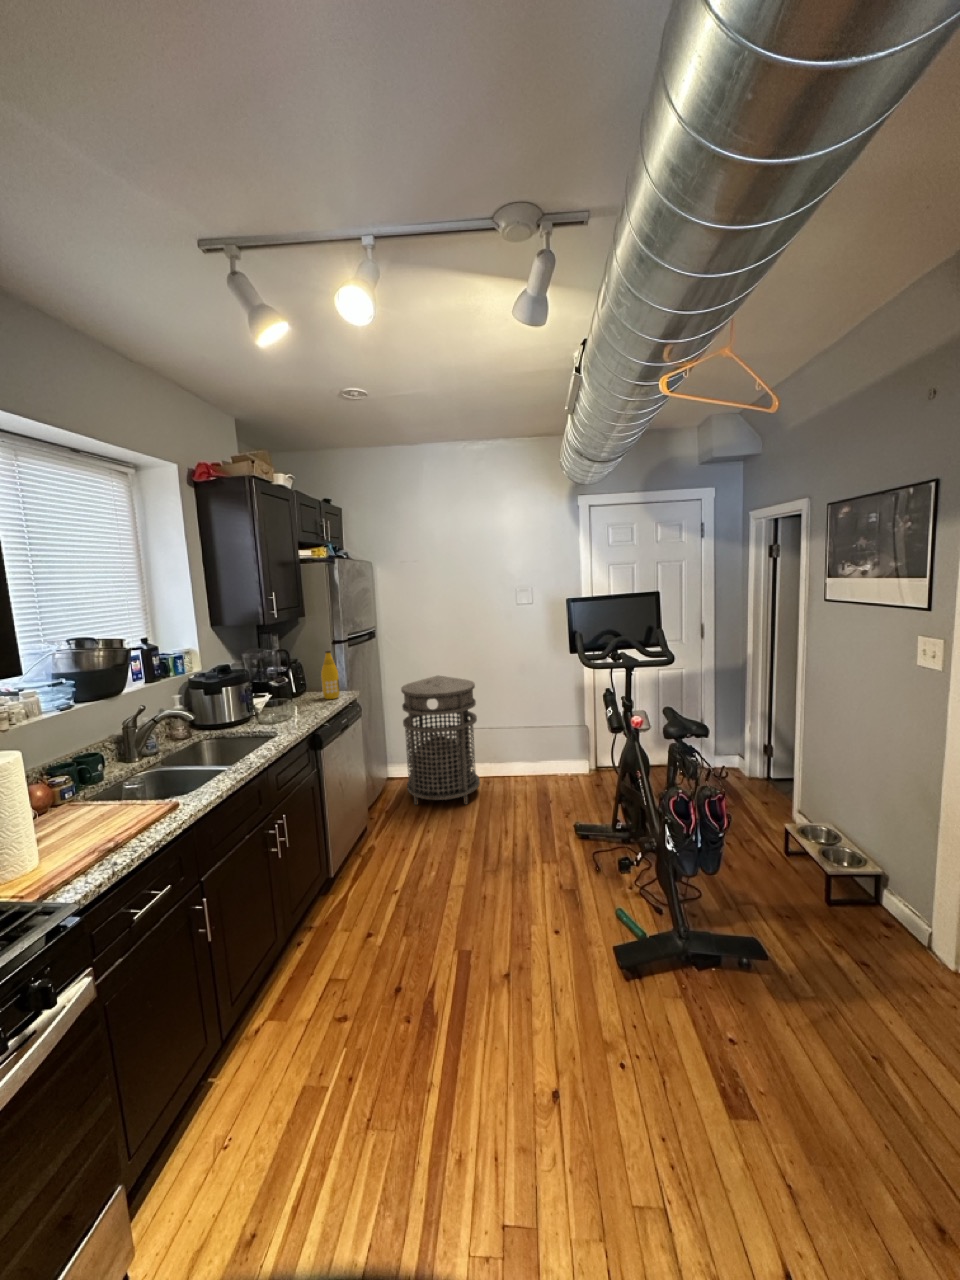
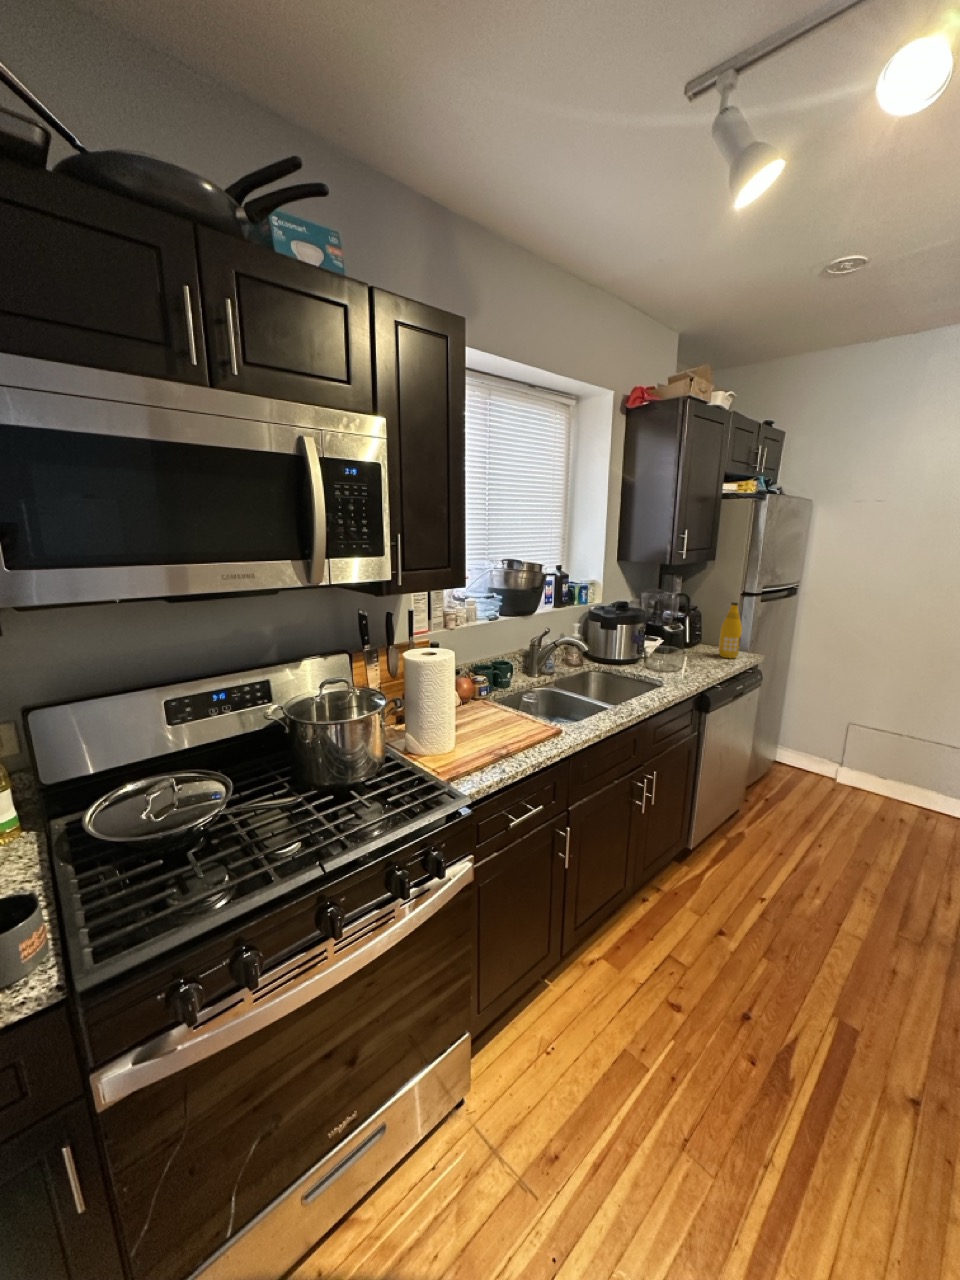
trash can: present [401,675,480,805] -> none [799,657,944,834]

